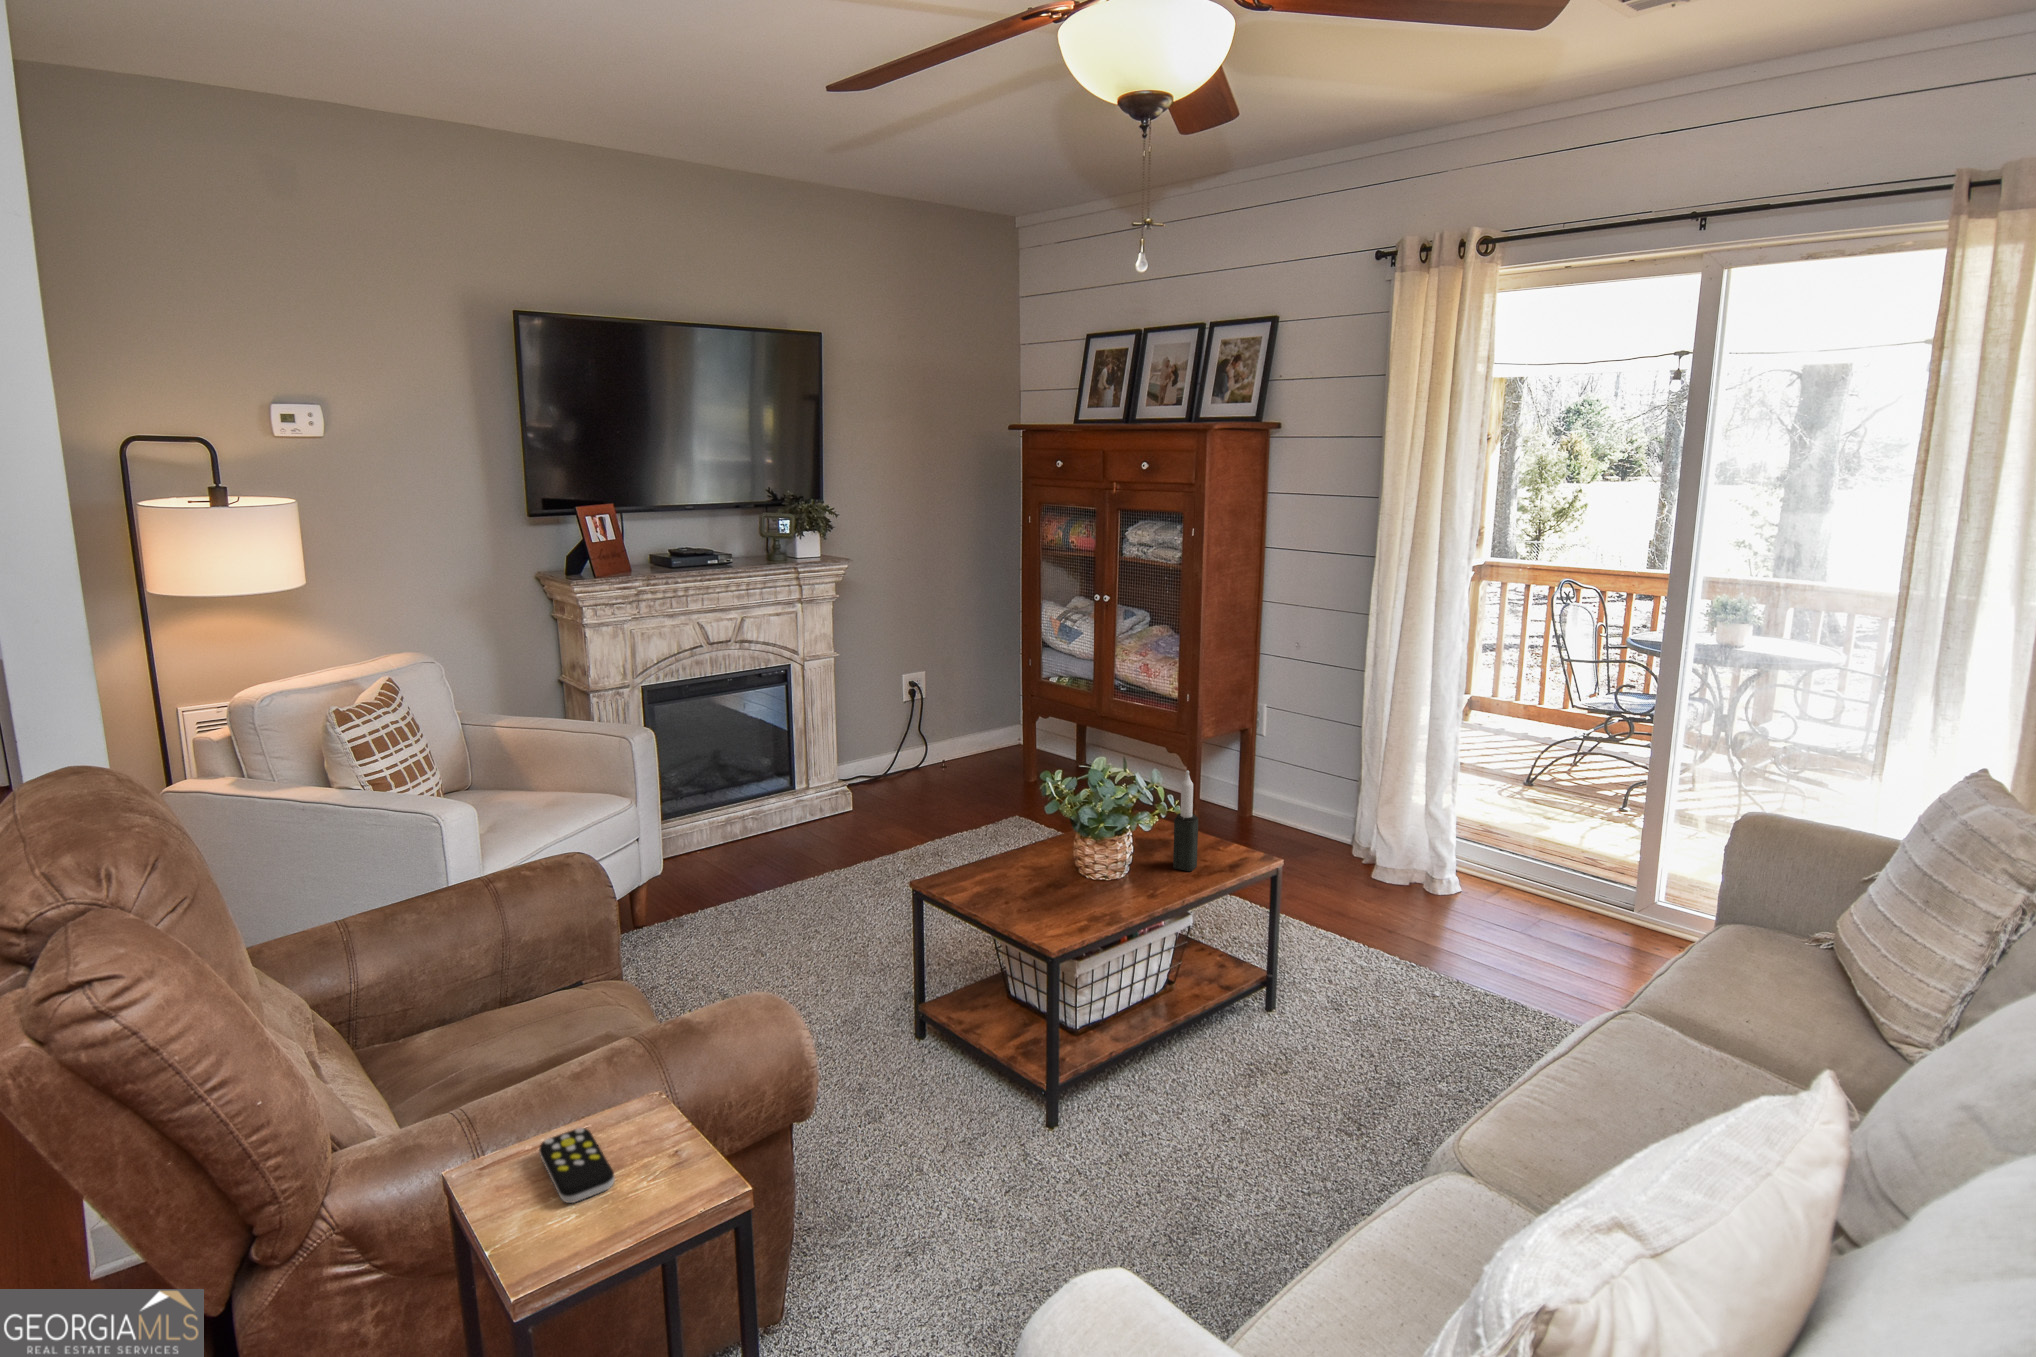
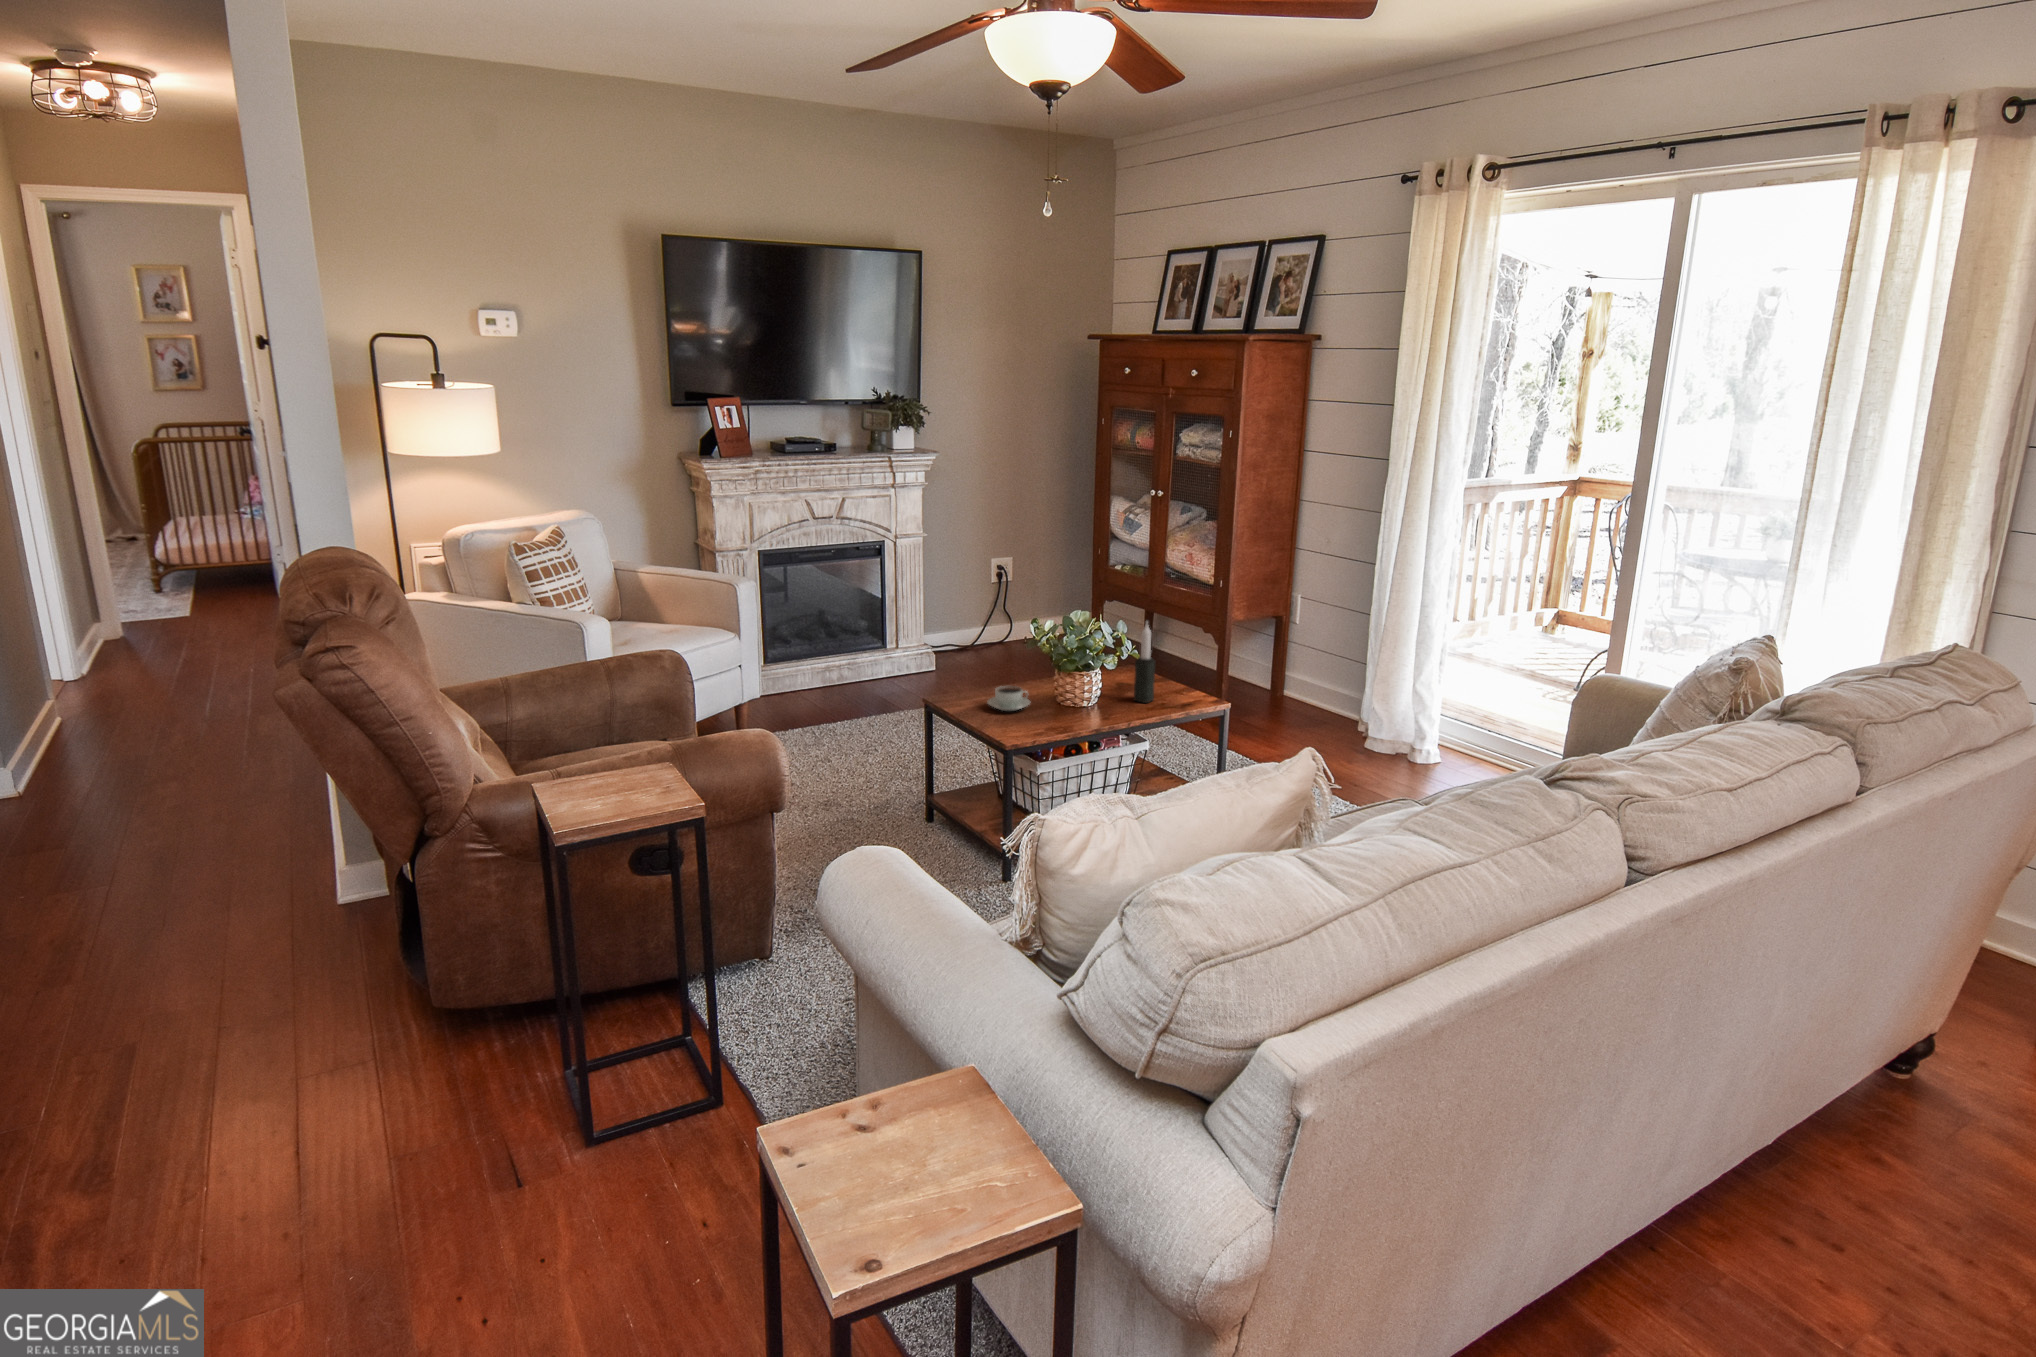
coffee cup: none [1000,863,1054,898] -> present [988,686,1030,711]
remote control: present [539,1128,615,1203] -> none [602,773,641,804]

